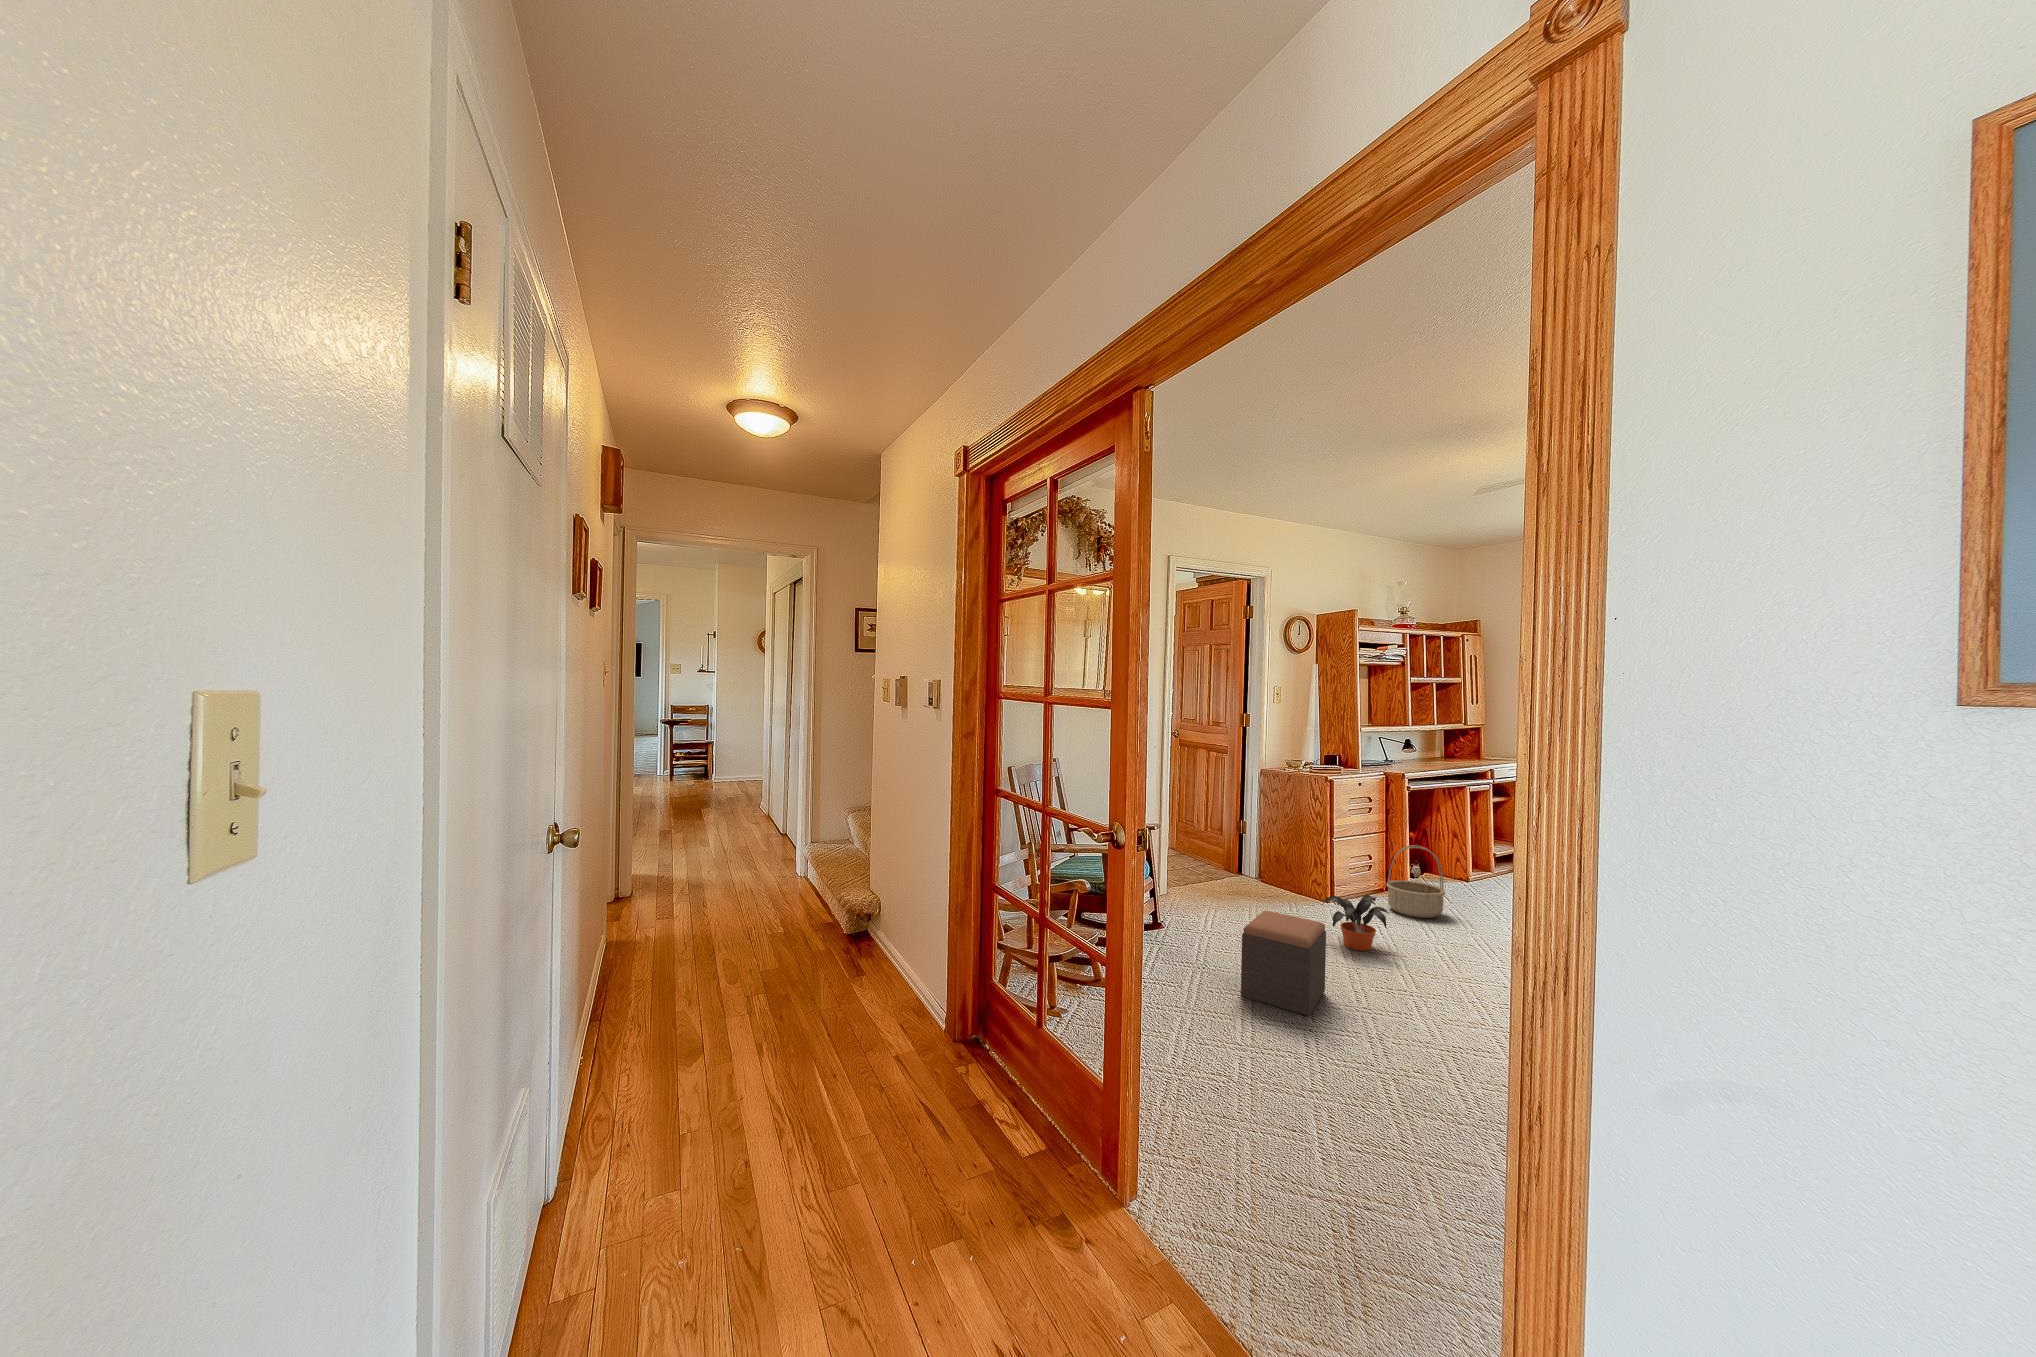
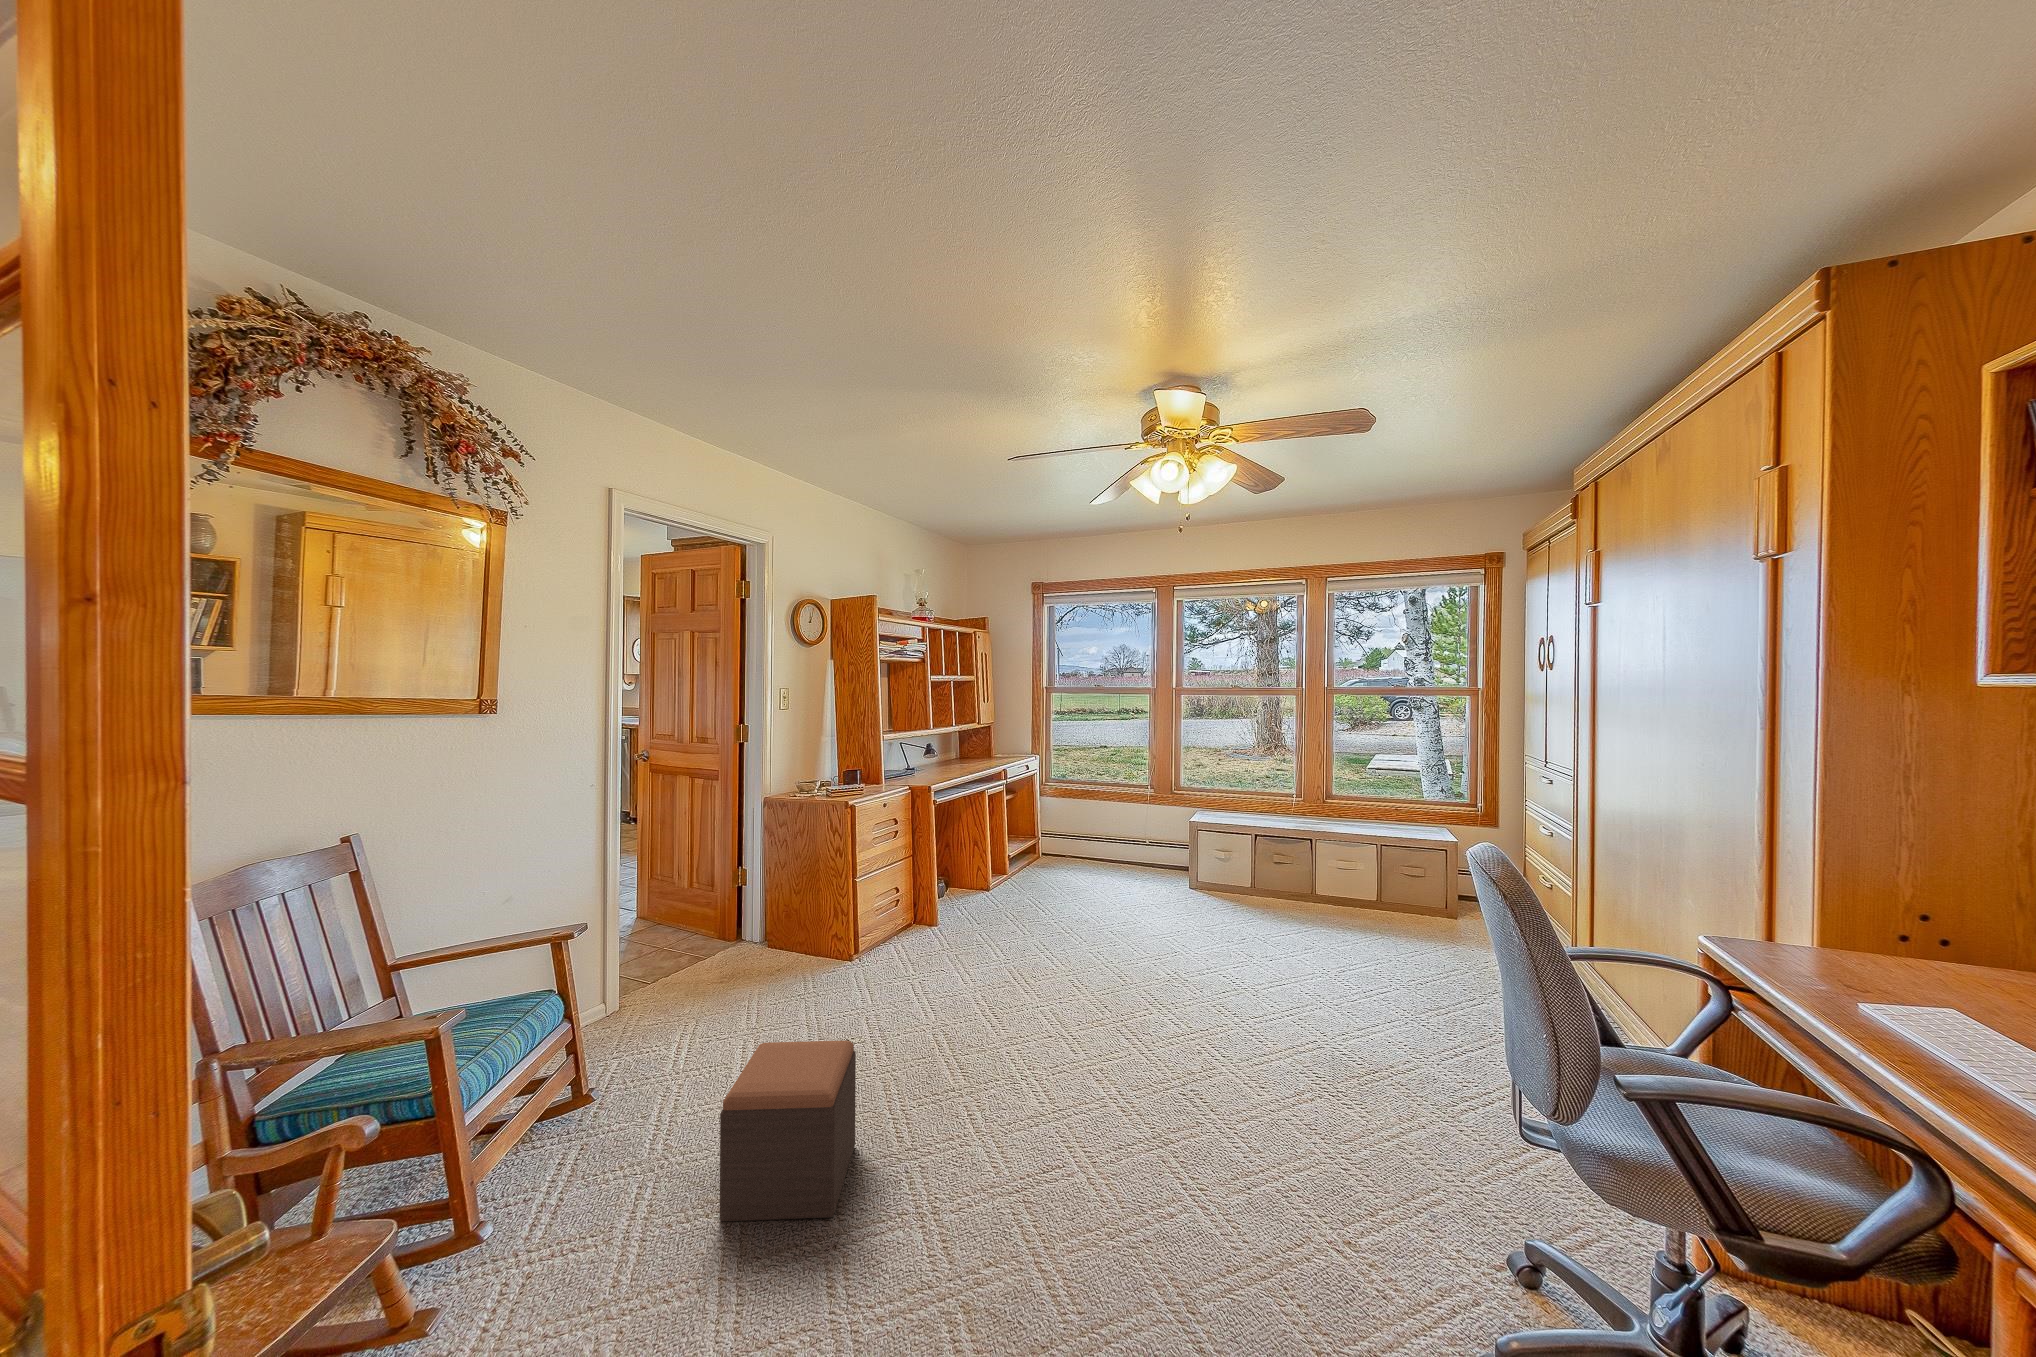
basket: present [1386,845,1445,918] -> none [916,868,976,954]
potted plant: present [1322,895,1389,951] -> none [845,952,928,1034]

